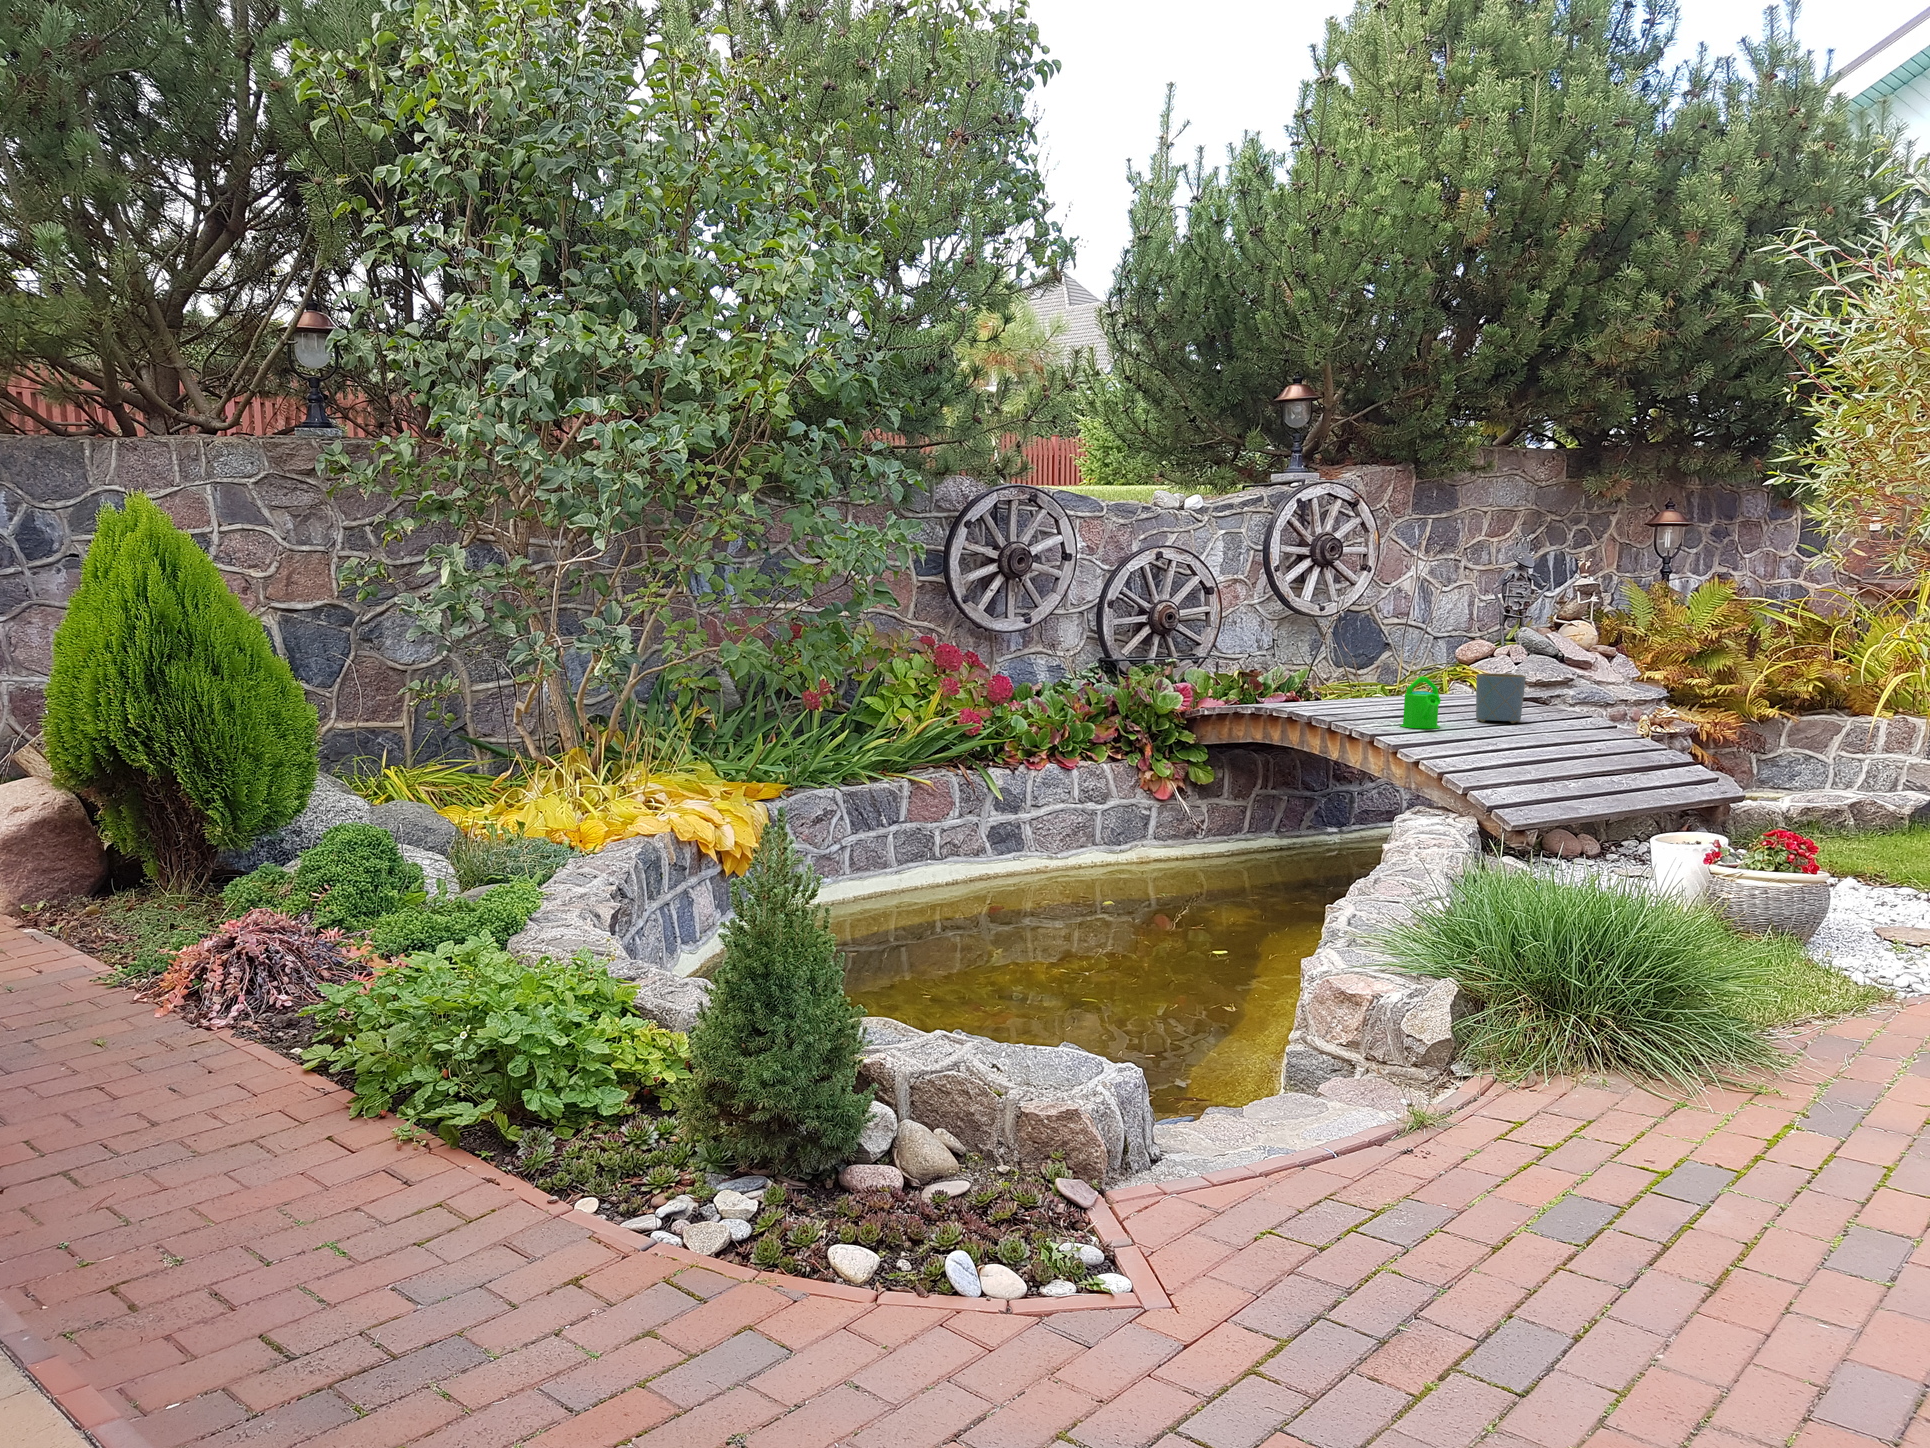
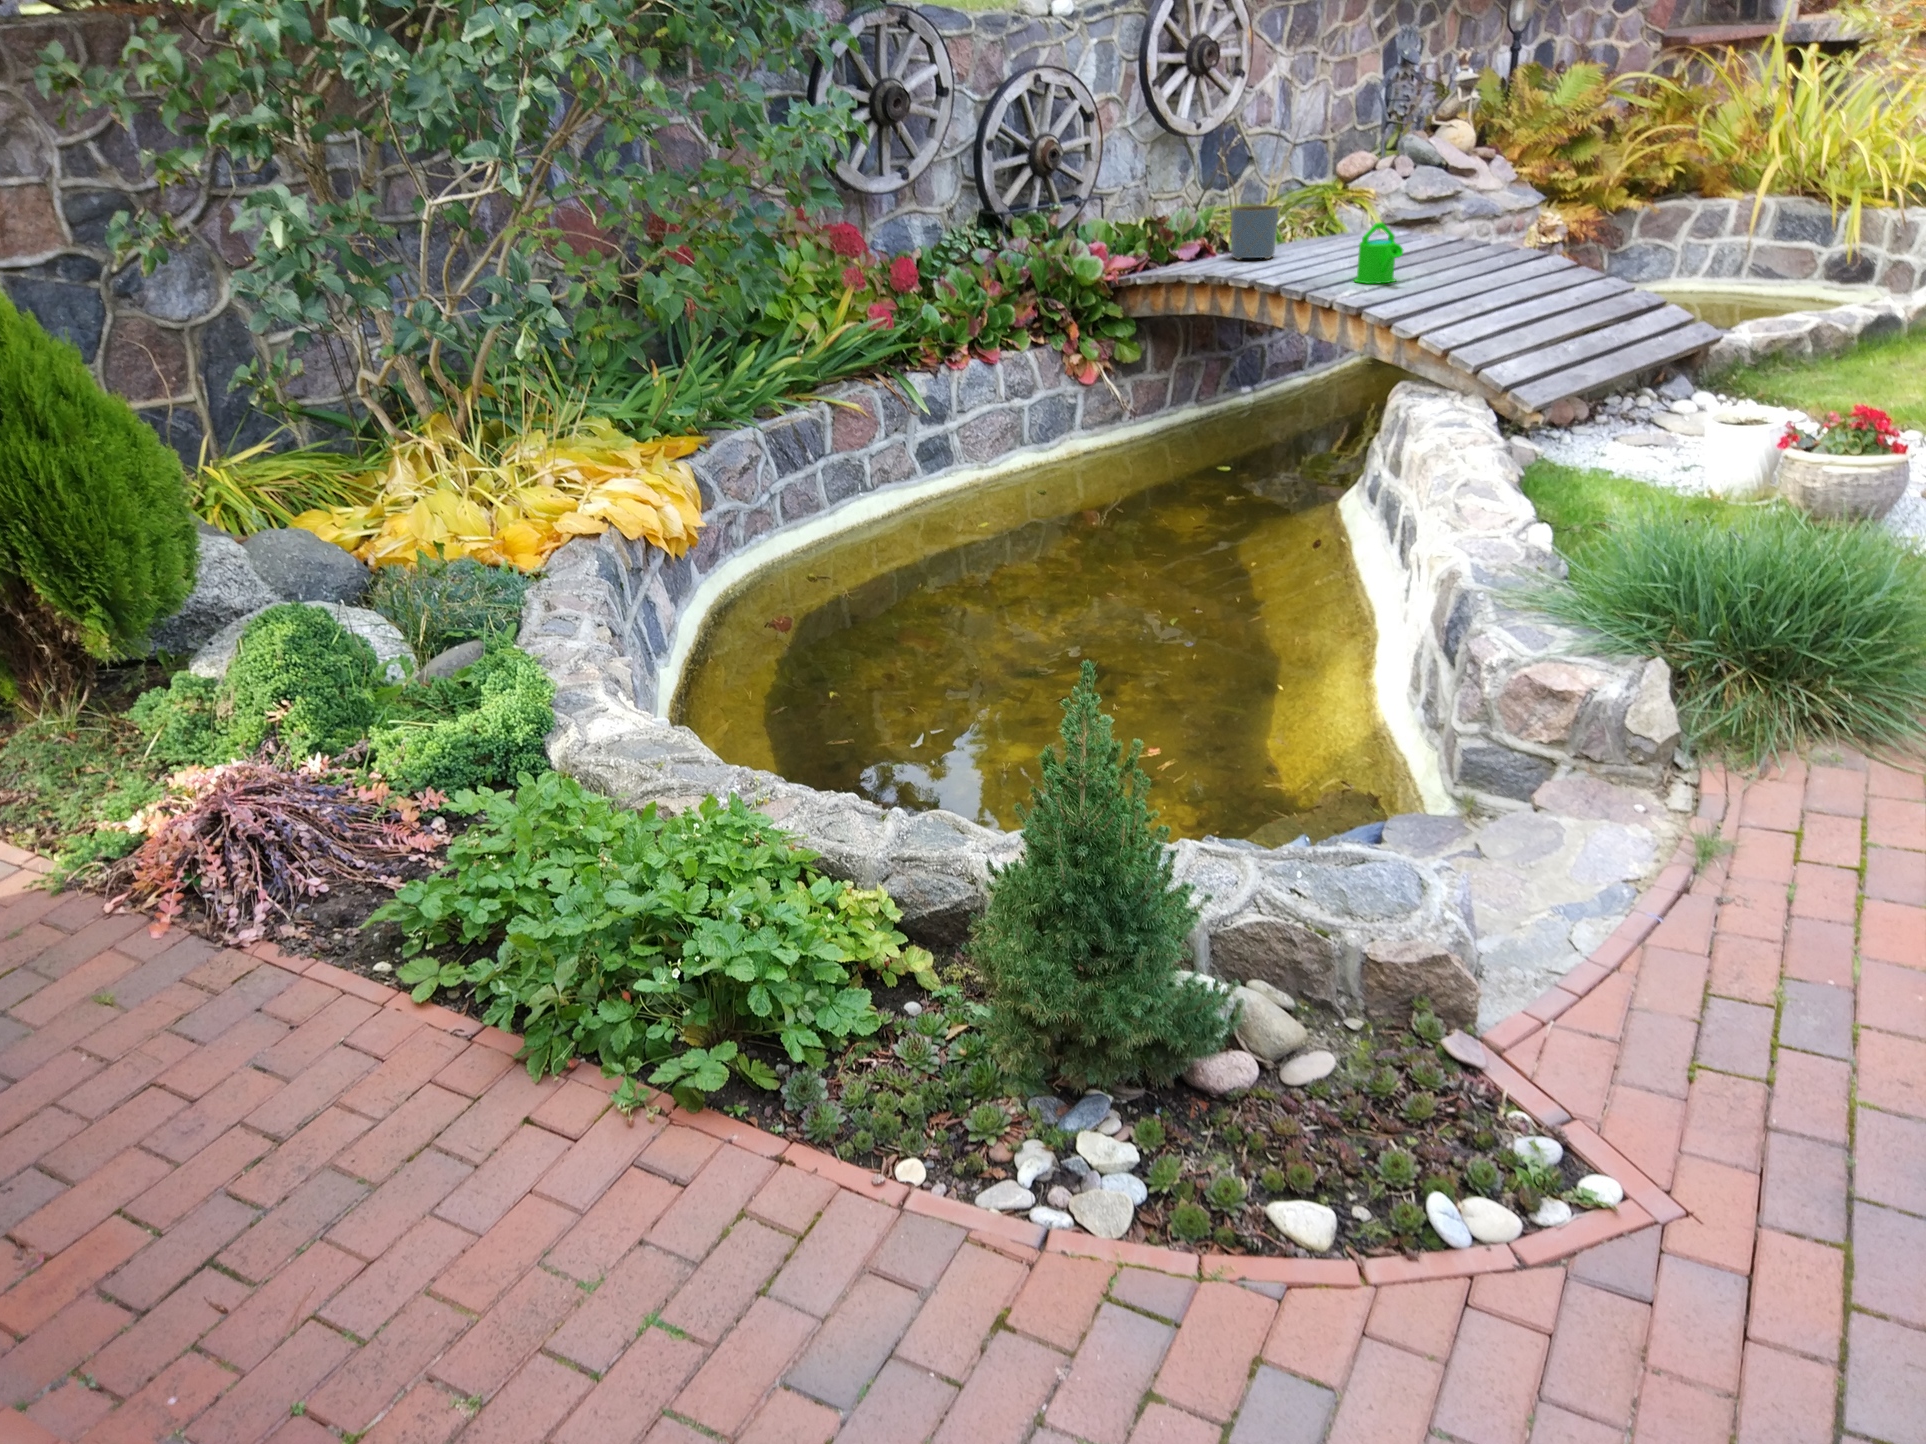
planter: present [1476,674,1526,723] -> present [1231,205,1279,260]

